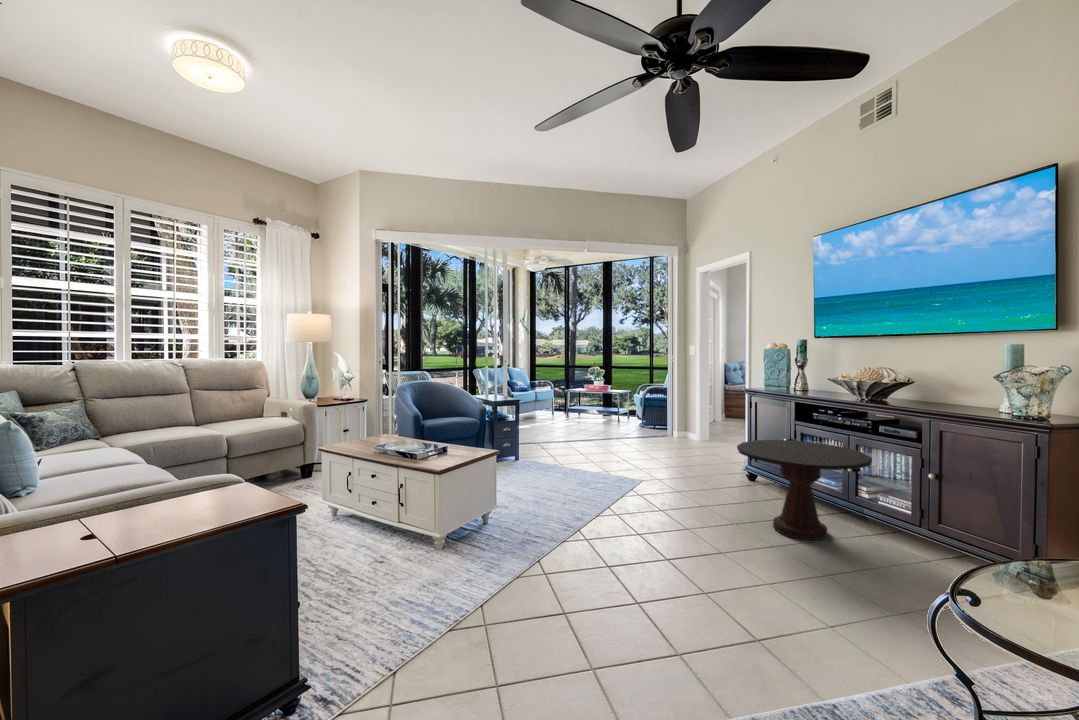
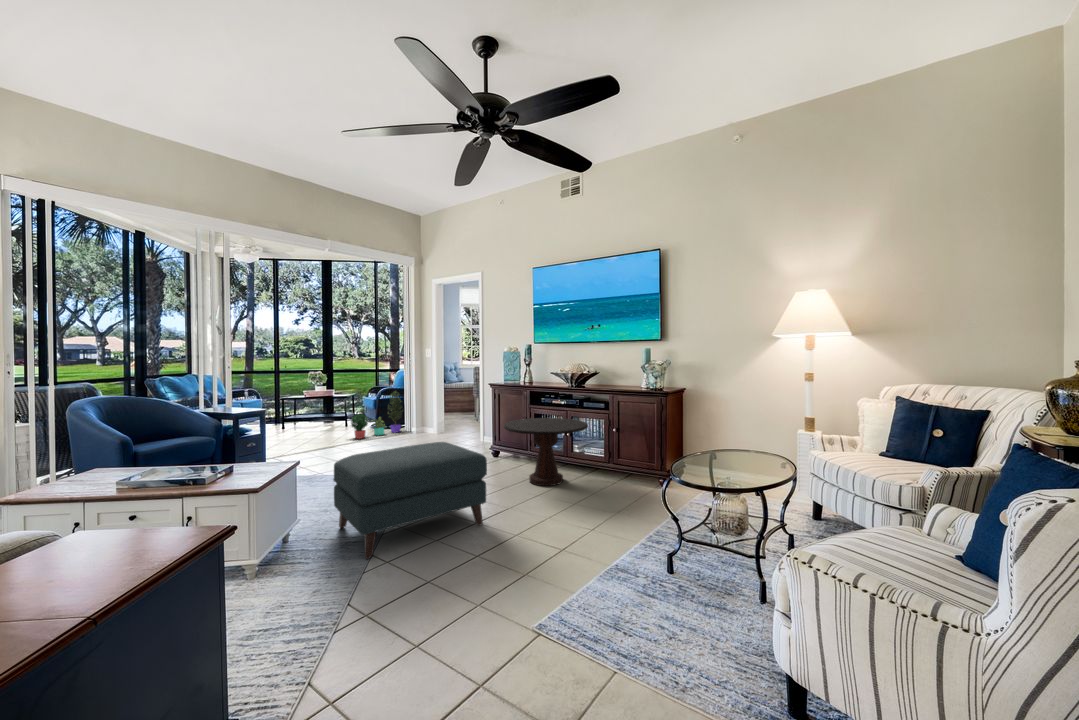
potted plant: none [608,390,666,437] -> present [351,392,403,439]
ottoman: none [522,453,677,565] -> present [333,442,487,559]

